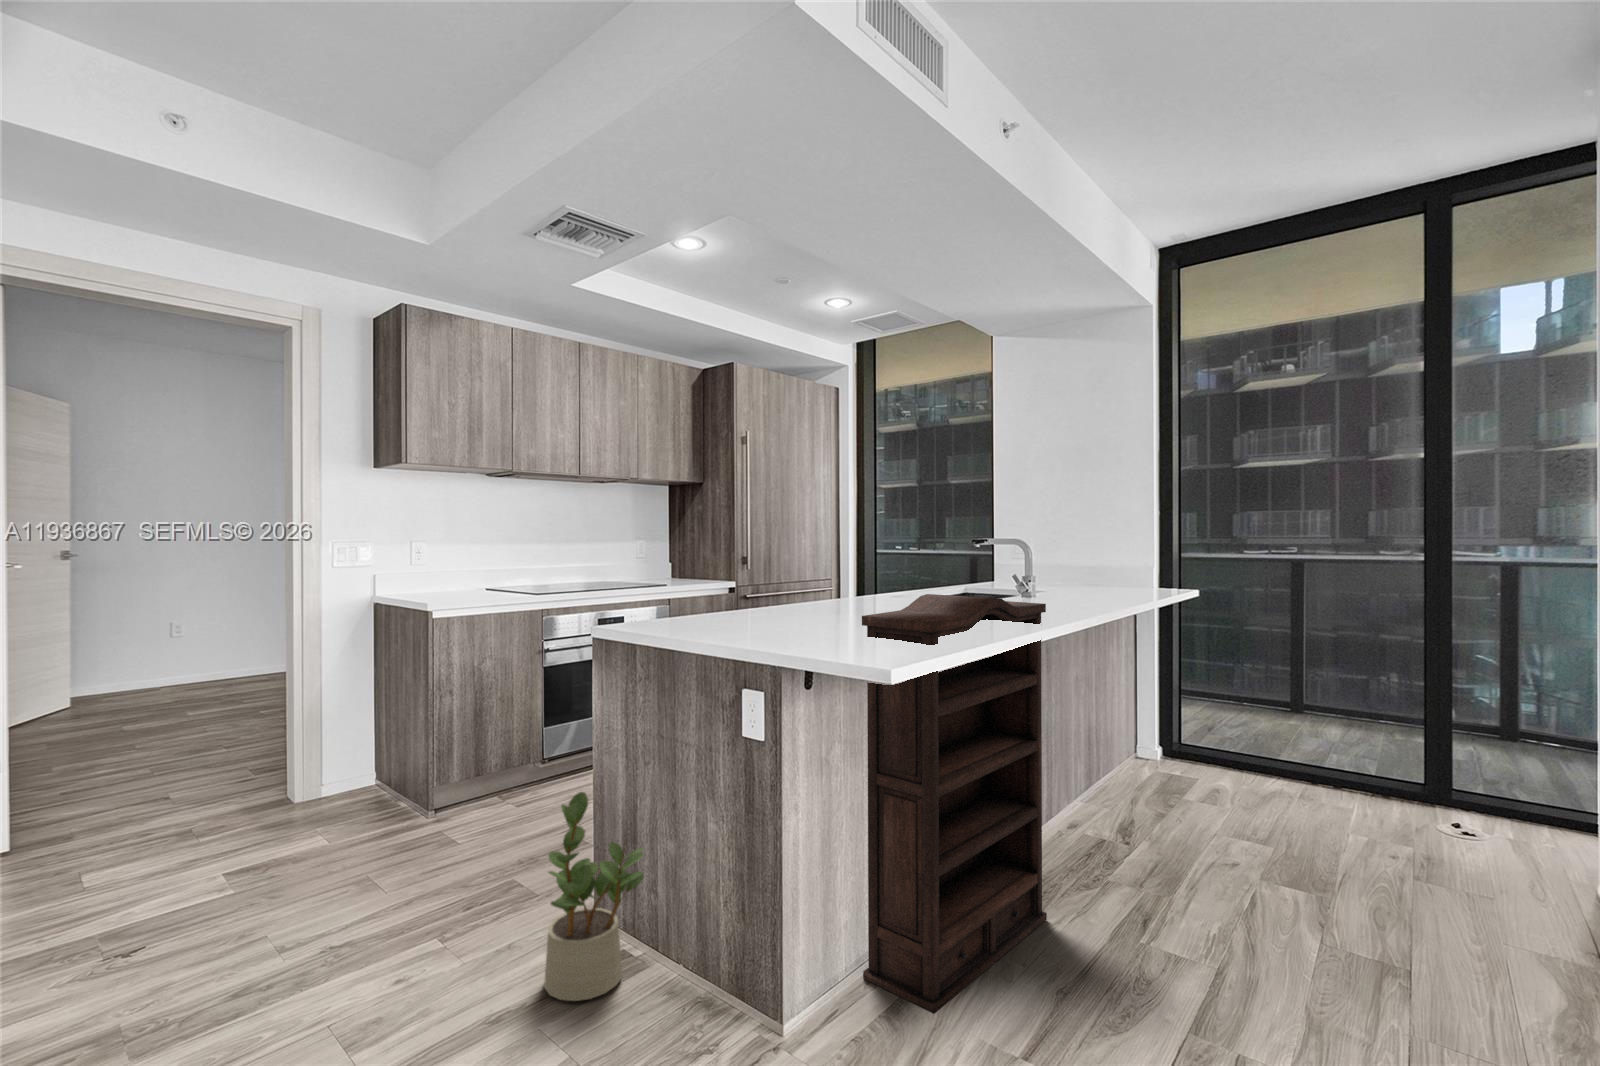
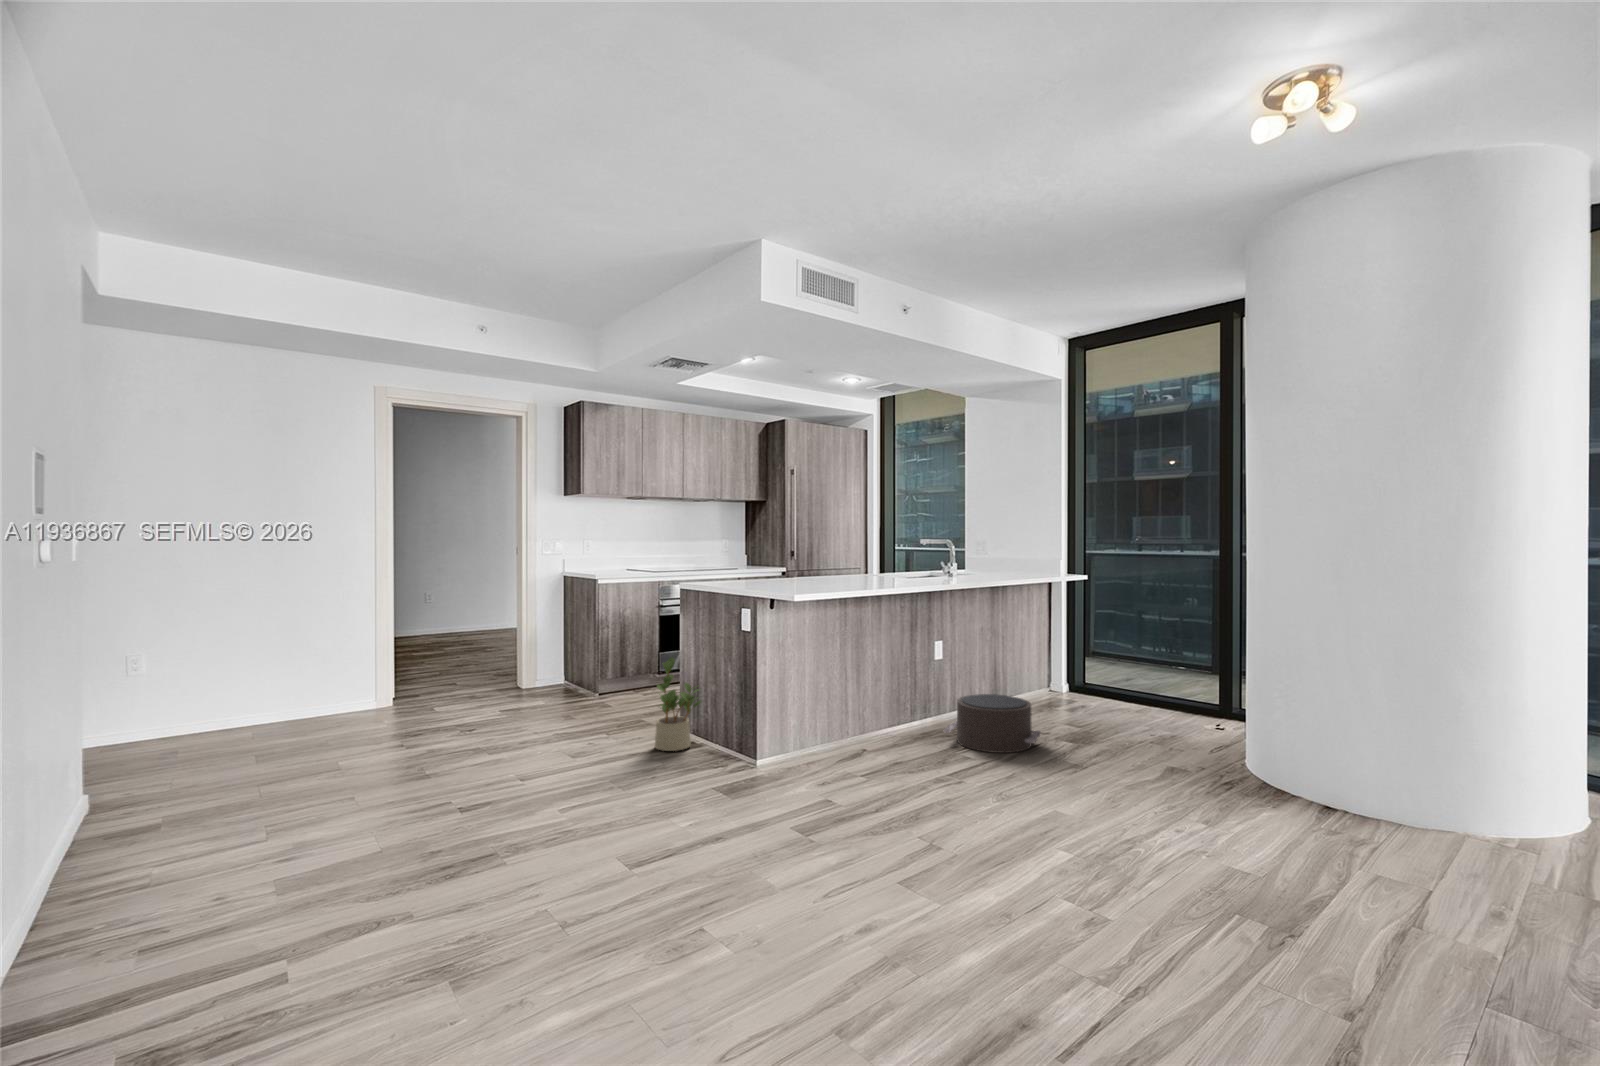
bookshelf: present [862,594,1047,1014] -> none [804,567,914,763]
pouf: none [1097,812,1291,944] -> present [944,694,1040,753]

